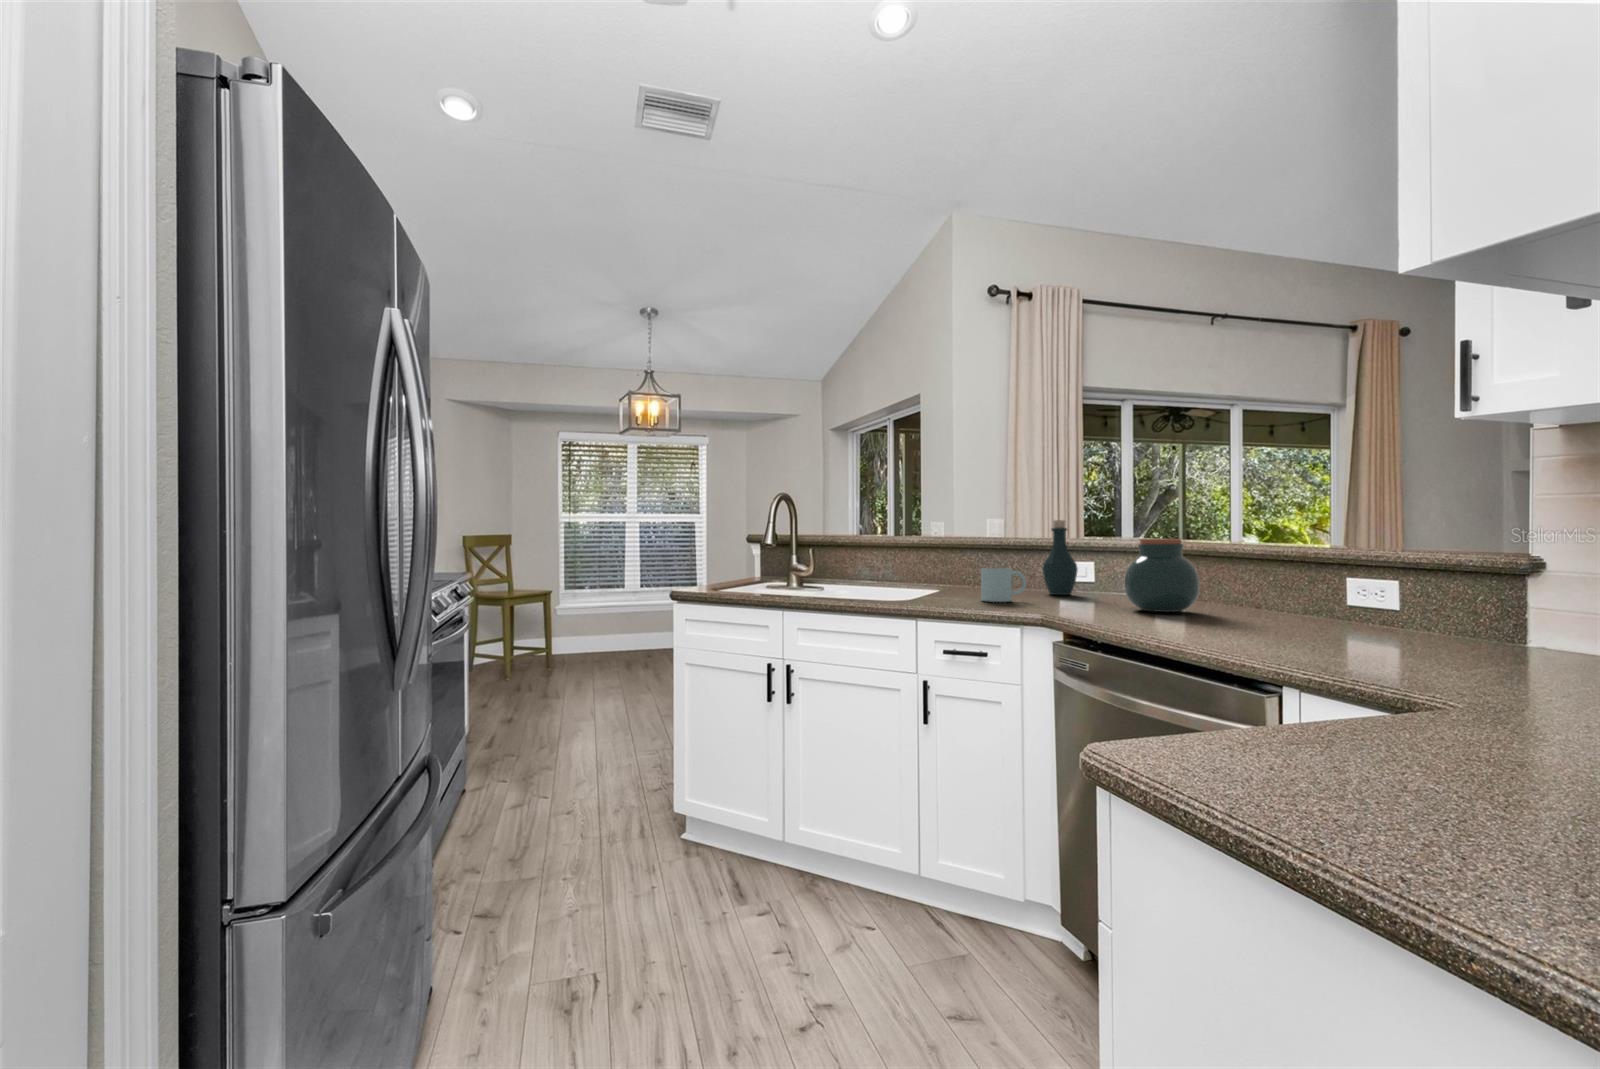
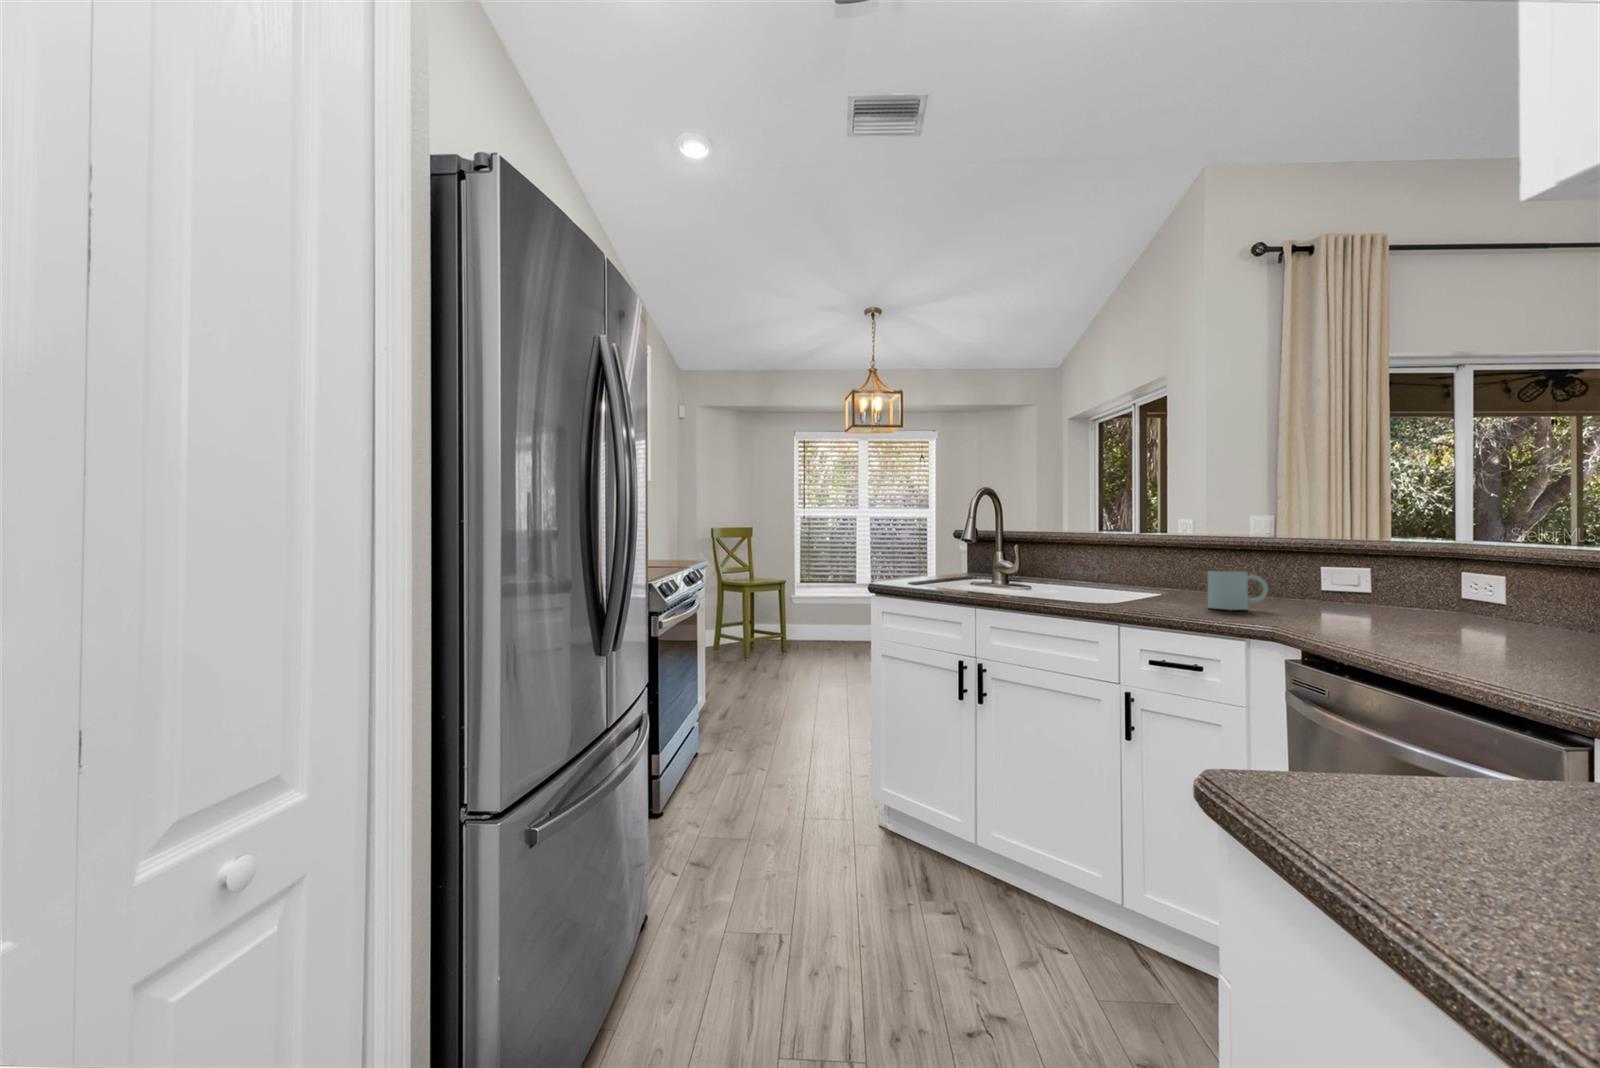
bottle: present [1043,520,1078,595] -> none [1299,516,1349,606]
jar: present [1125,538,1200,612] -> none [1403,537,1520,631]

